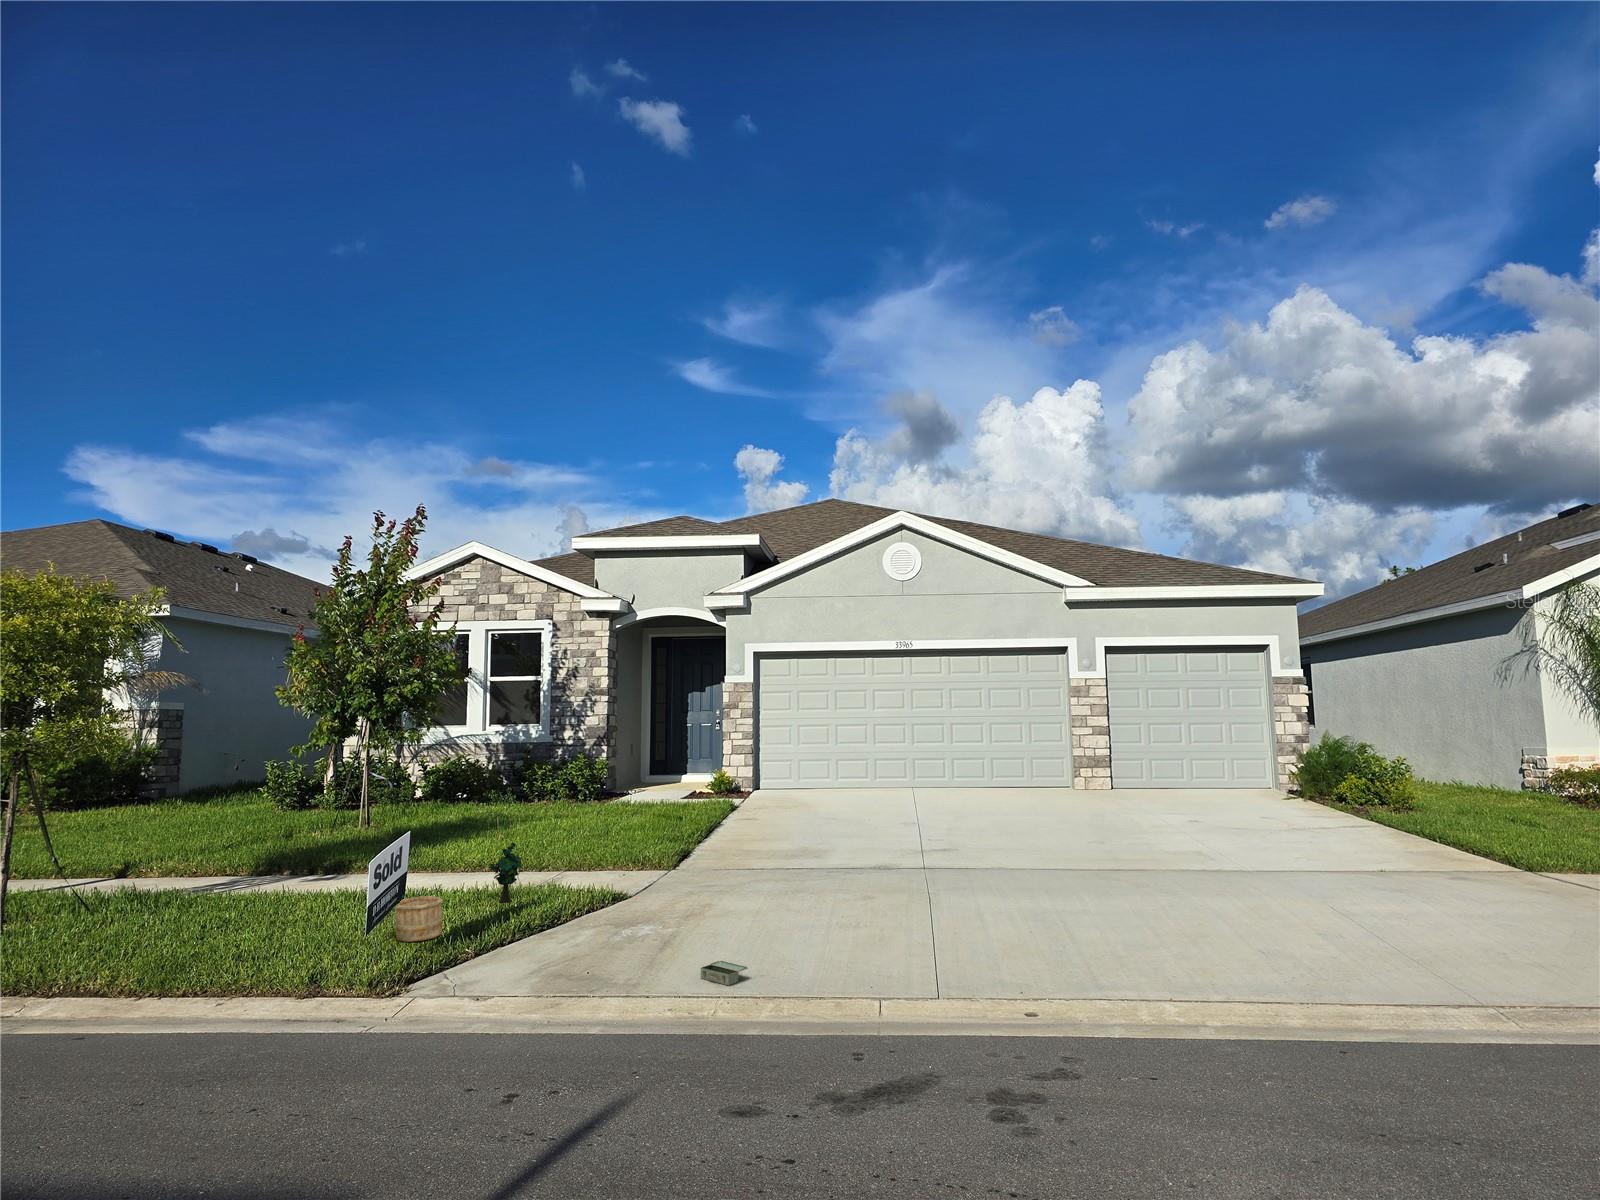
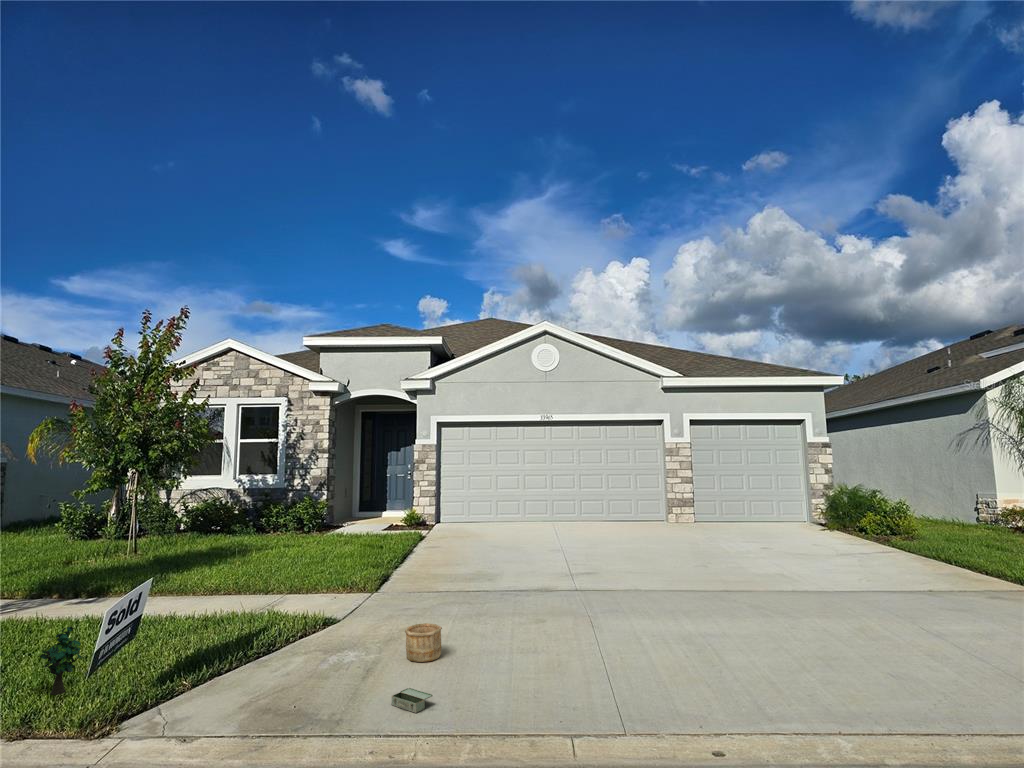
decorative plant: present [490,843,523,903] -> present [38,626,82,695]
wooden bucket: present [395,896,443,942] -> present [405,623,442,662]

